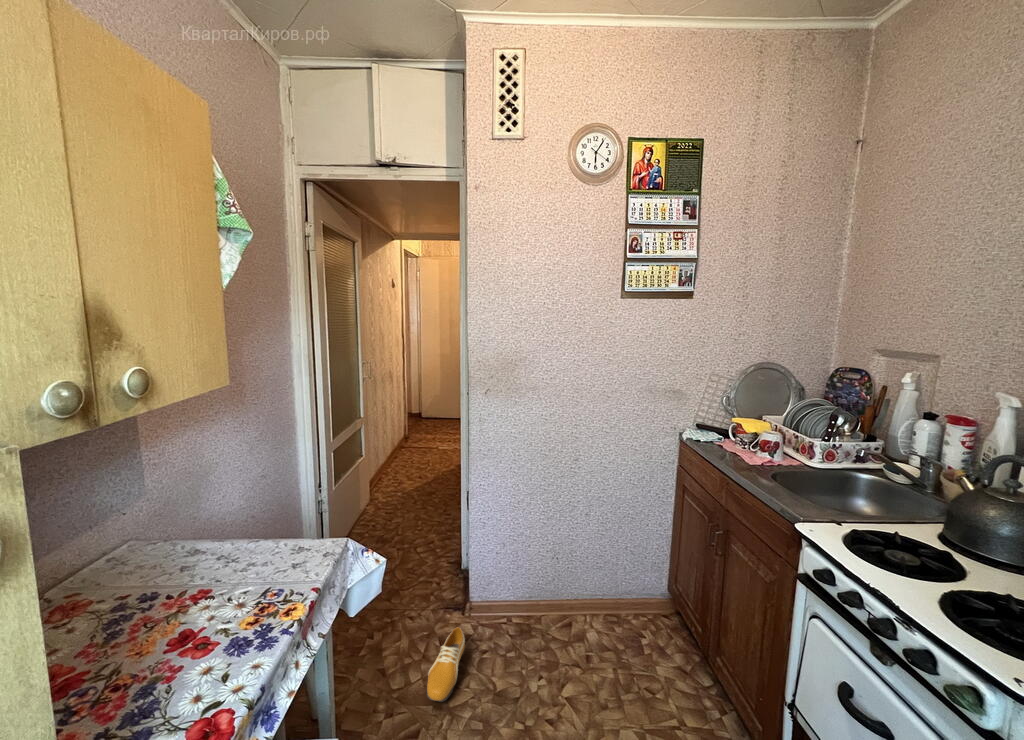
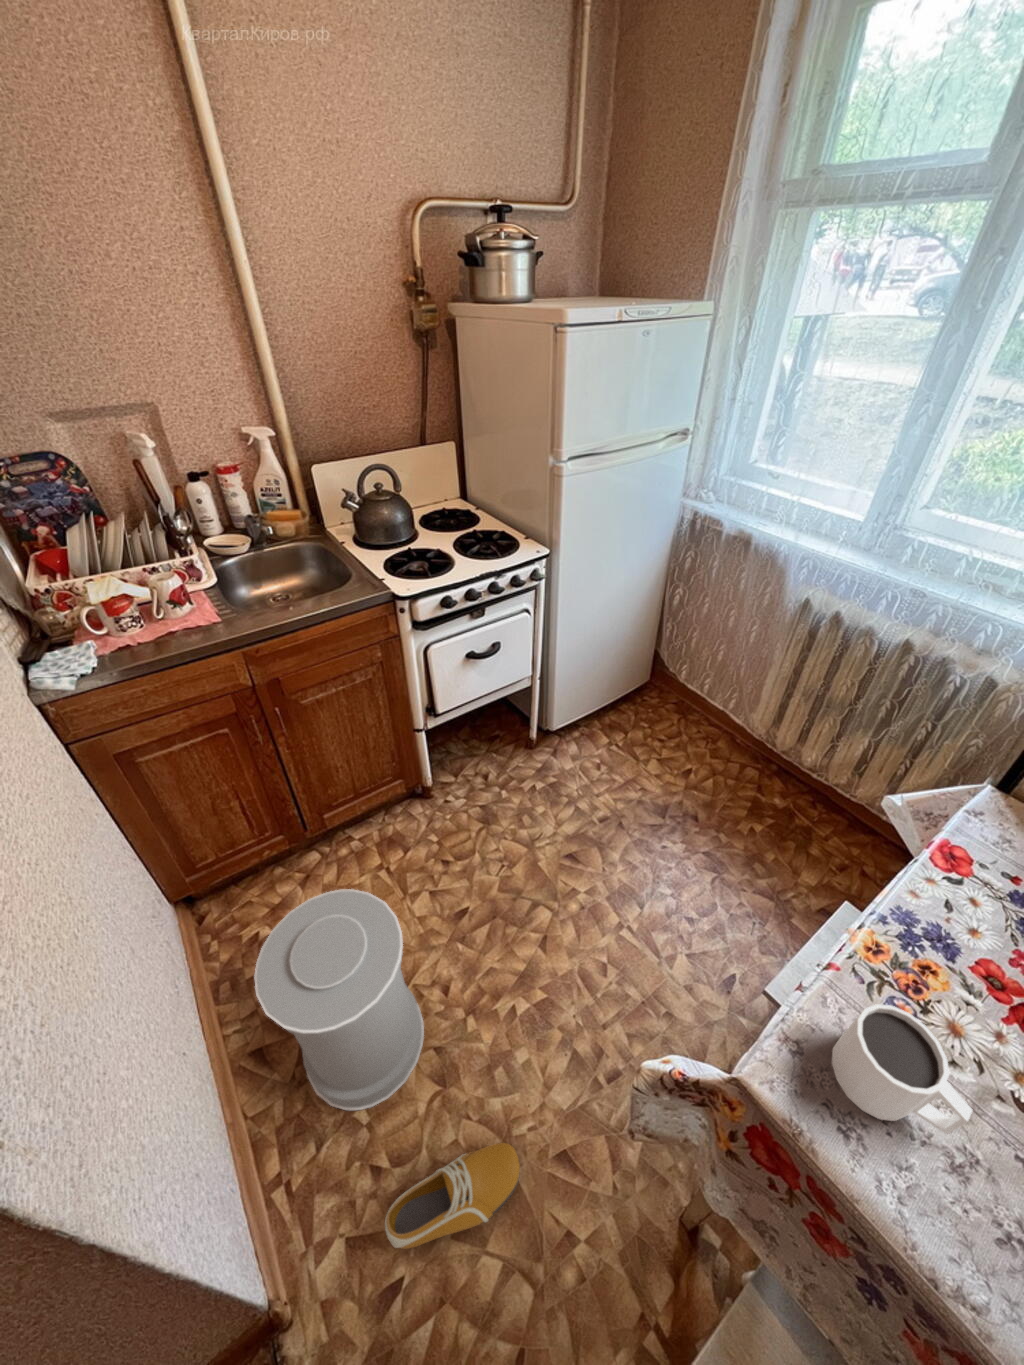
mug: none [256,518,310,570] -> present [832,1004,972,1134]
trash can: none [510,545,587,700] -> present [255,889,424,1110]

